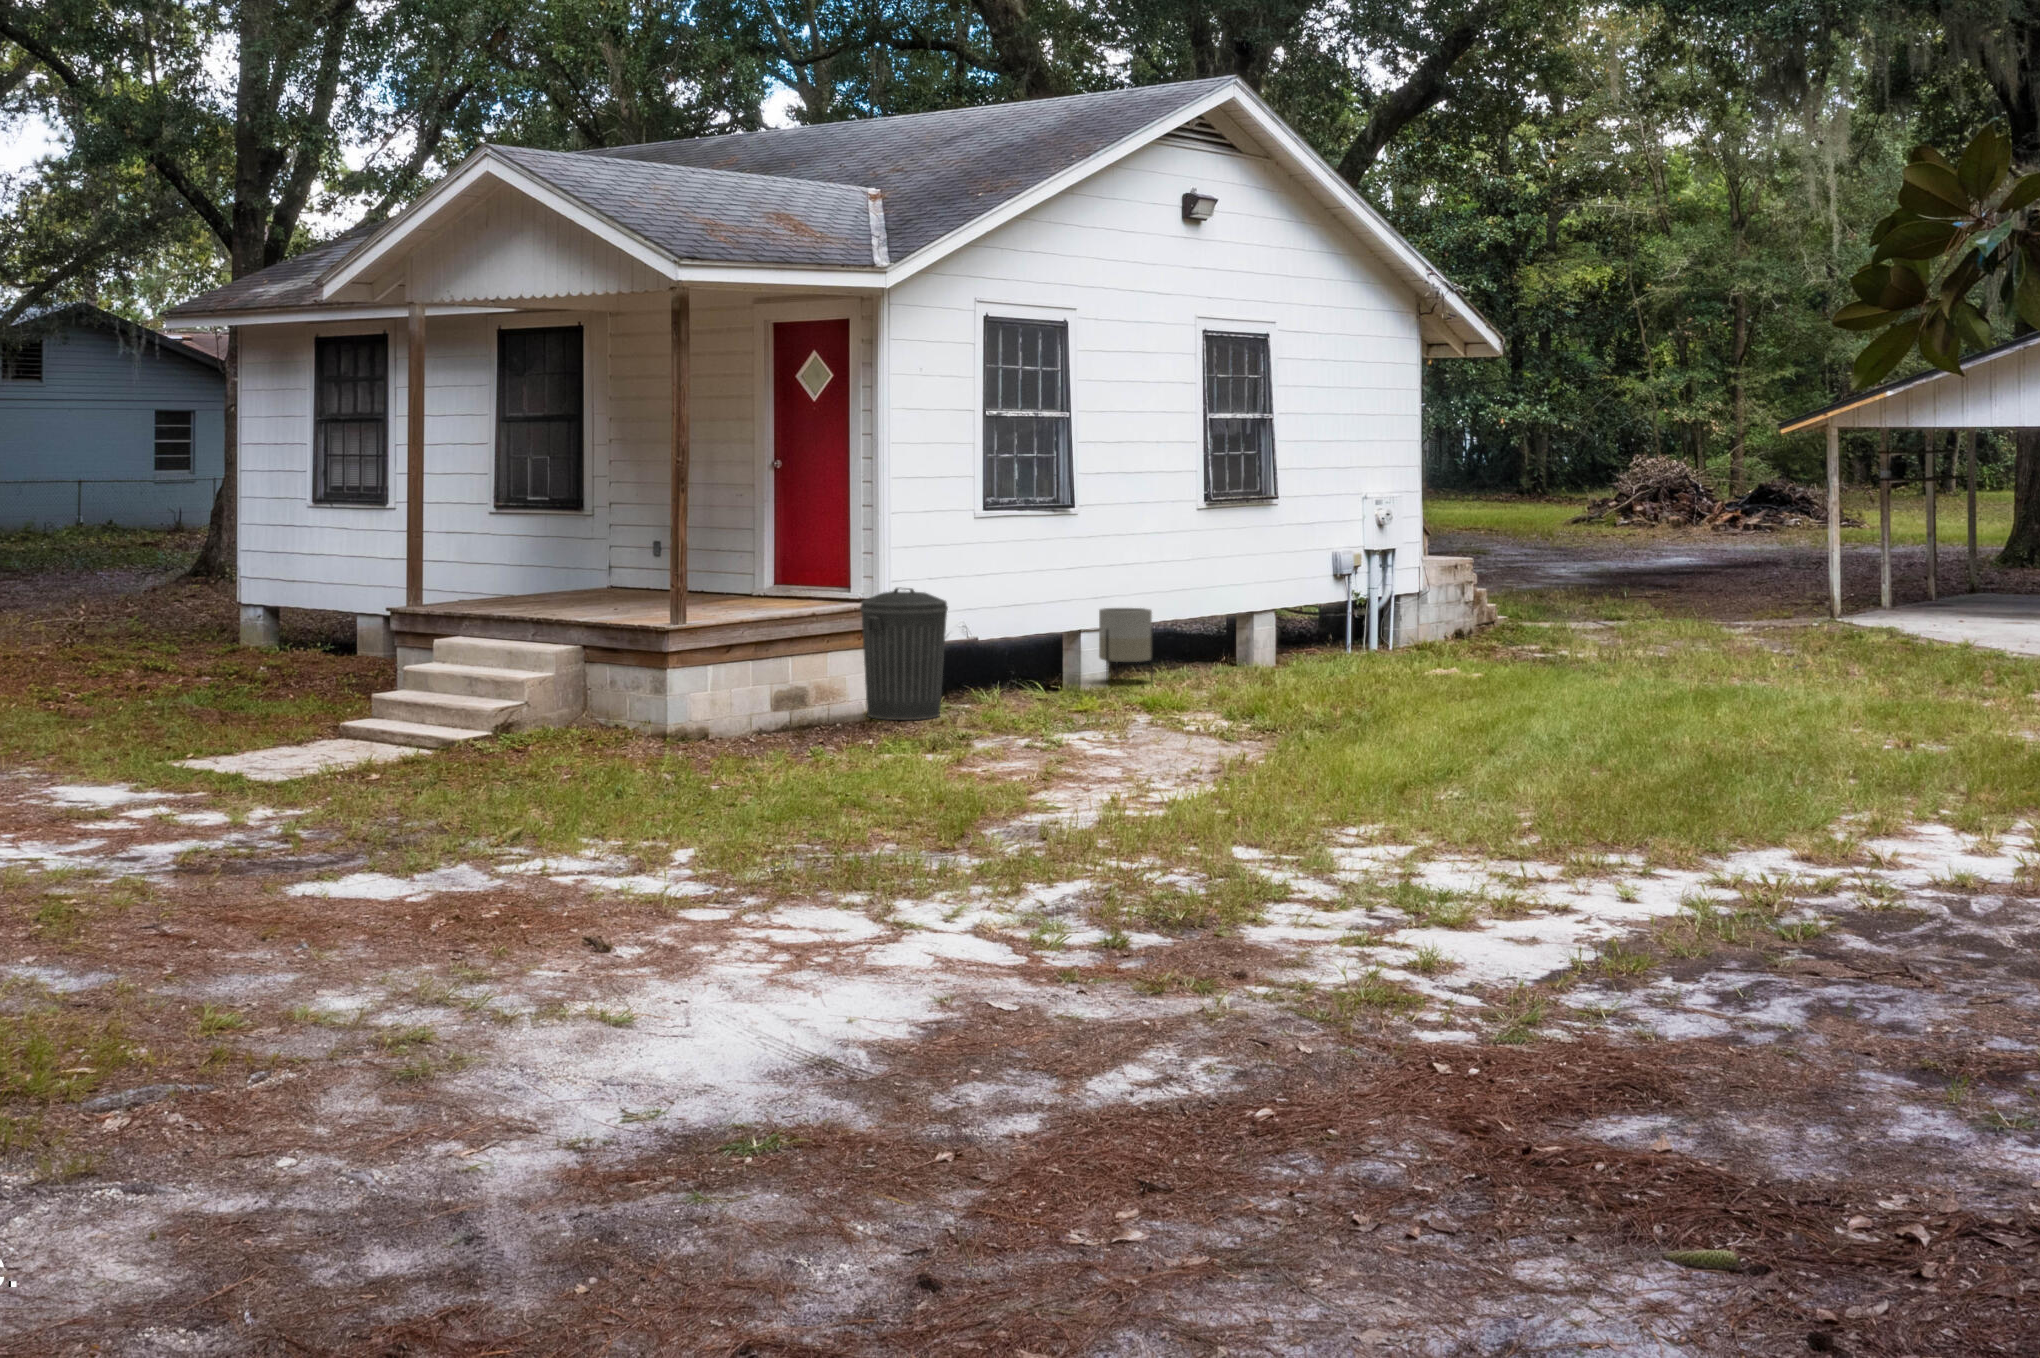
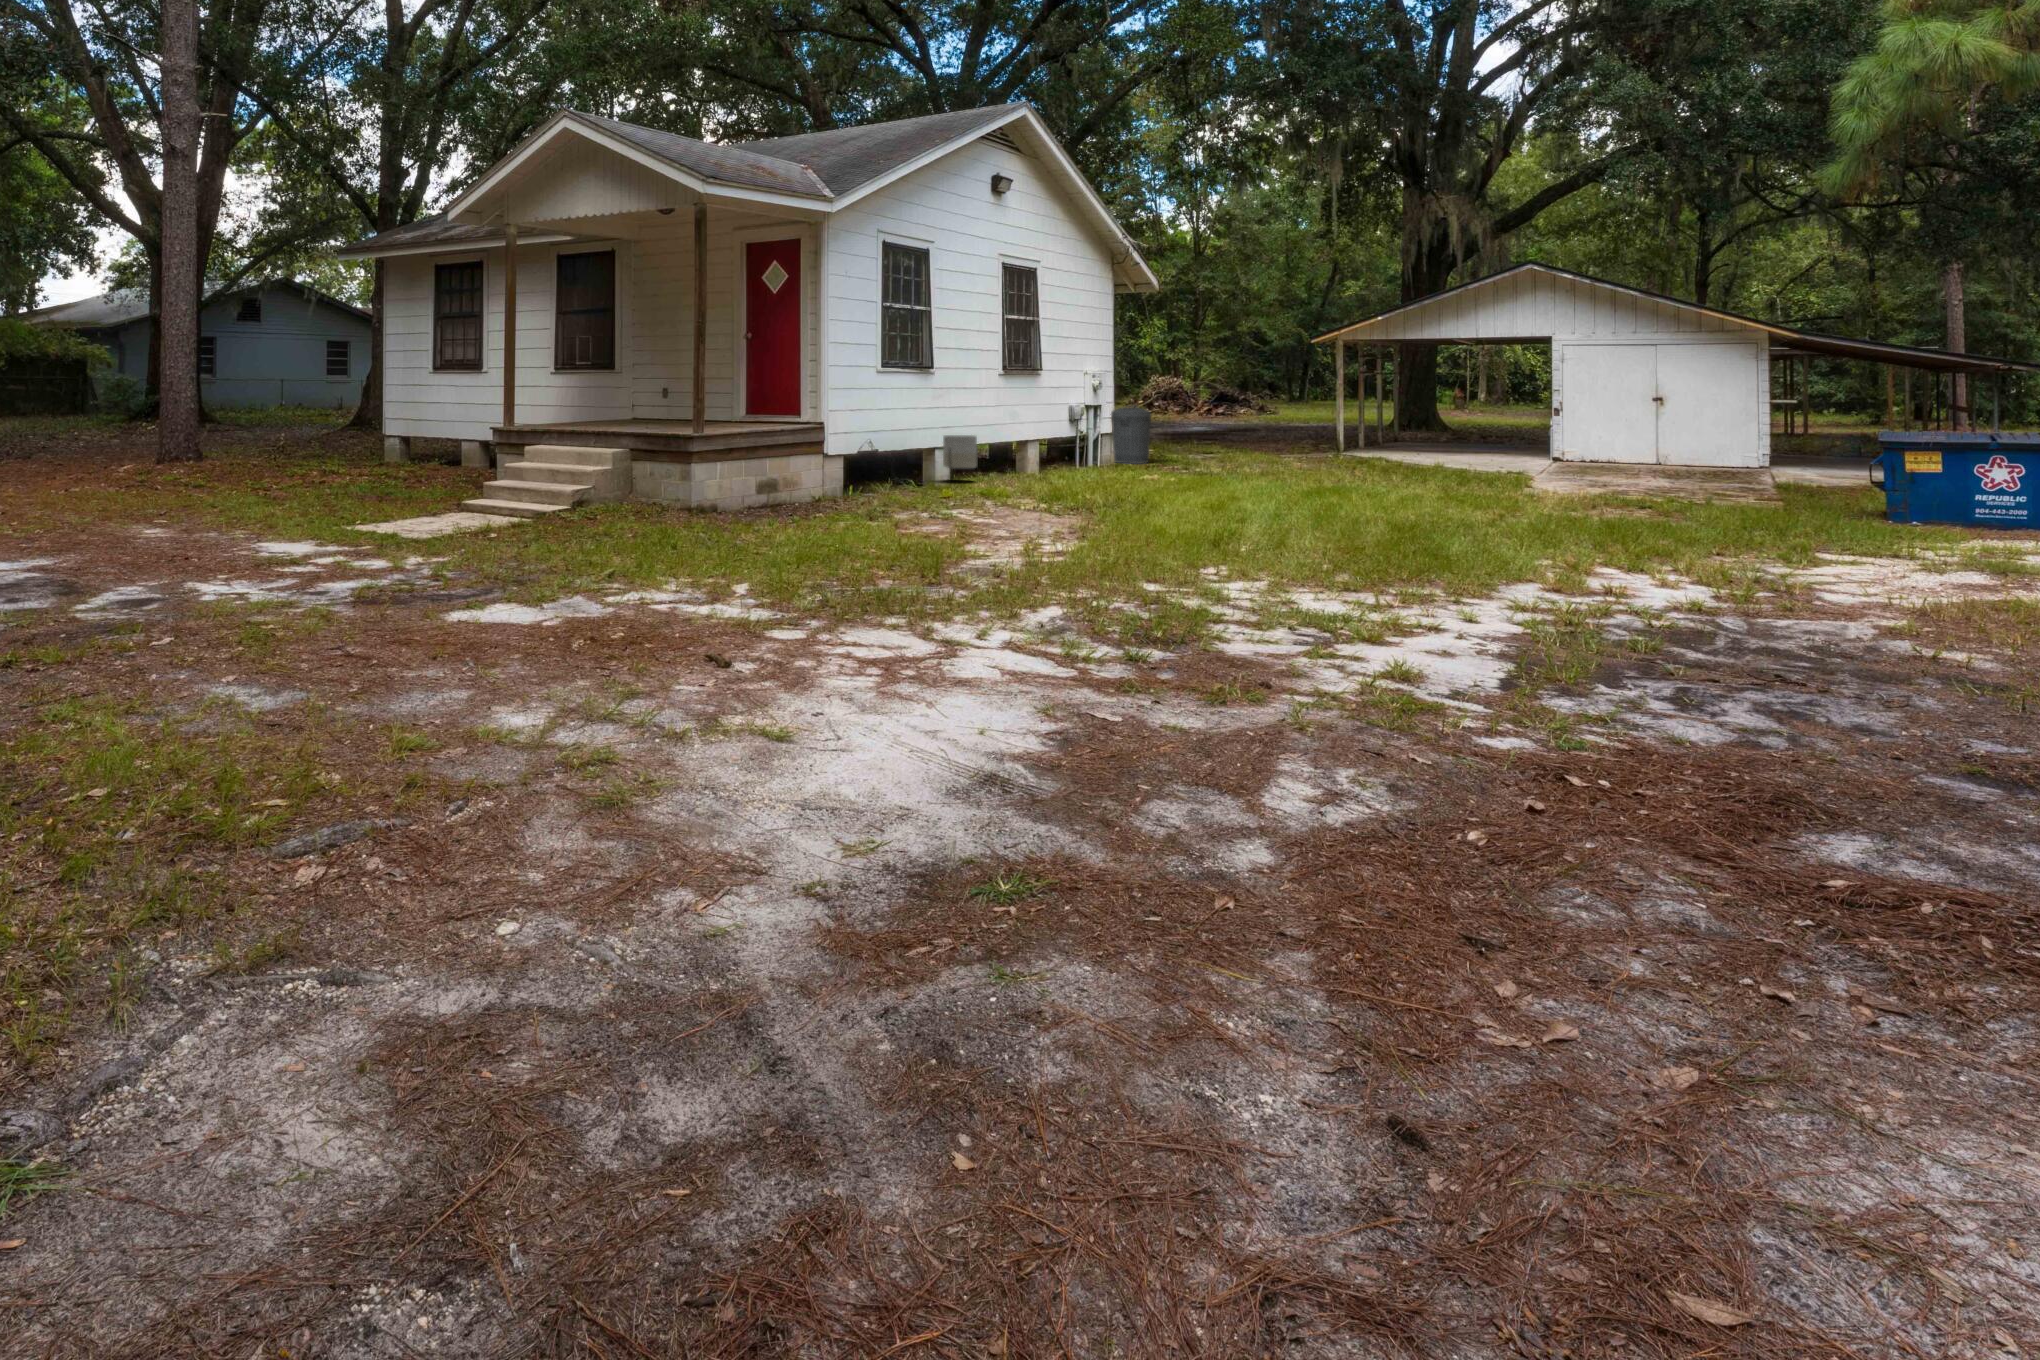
trash can: present [860,588,948,720] -> present [1110,407,1151,464]

